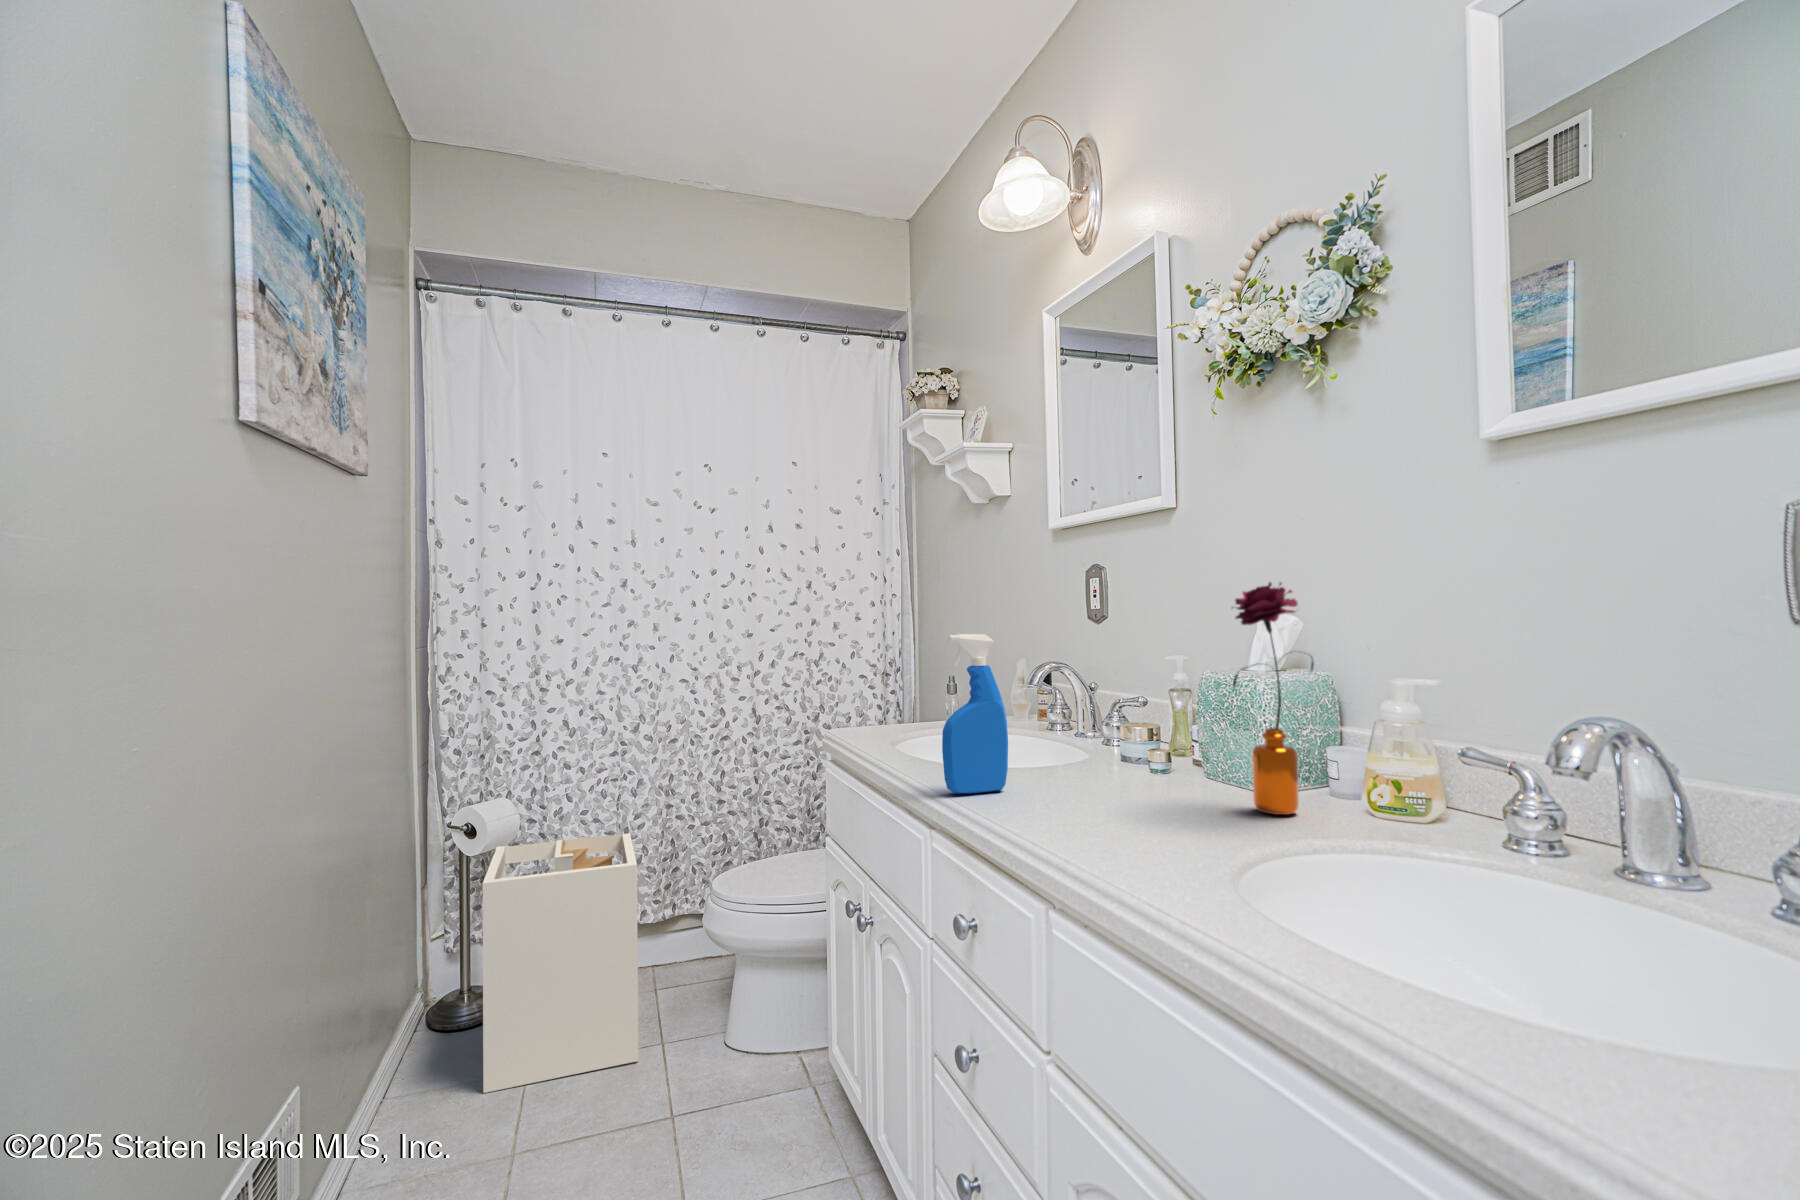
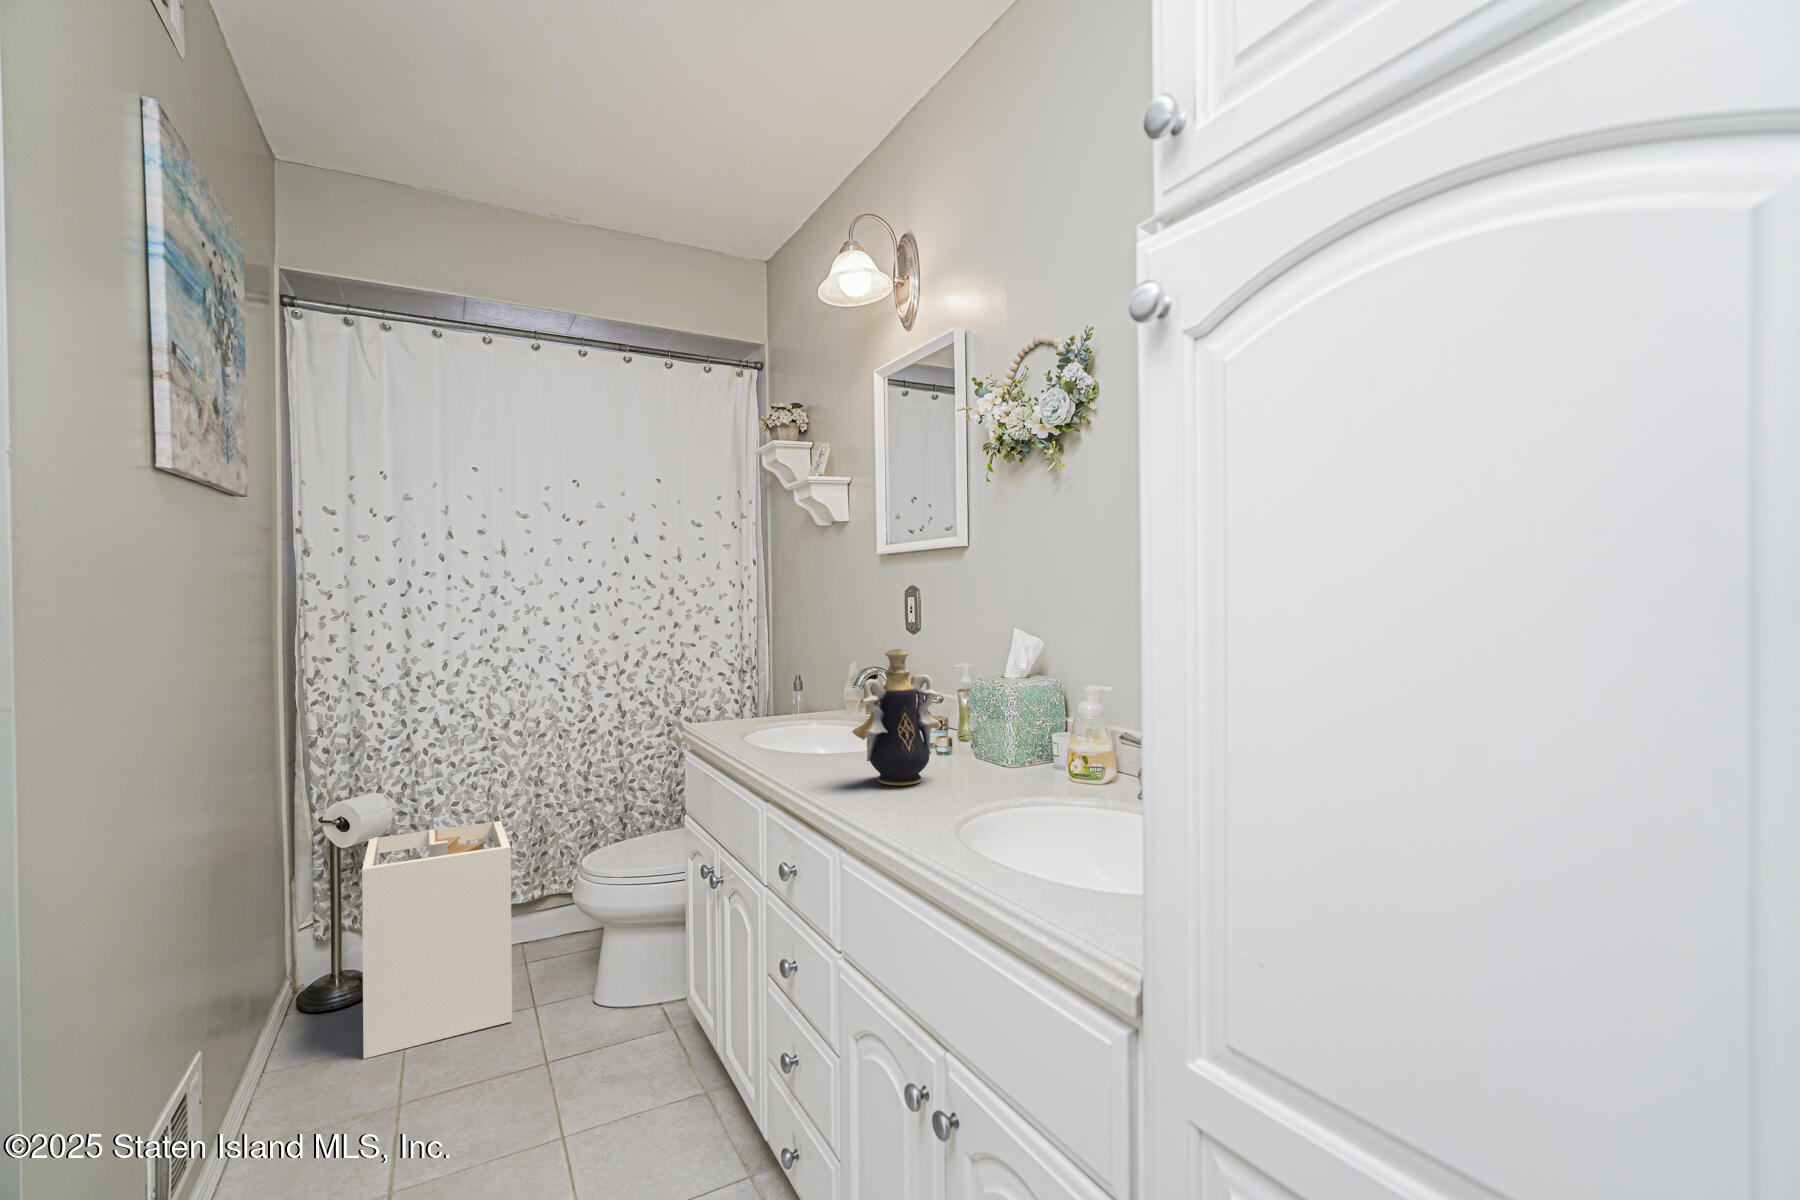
flower: present [1232,582,1314,815] -> none [985,615,1040,781]
decorative vase: none [1047,630,1168,815] -> present [852,649,941,786]
spray bottle: present [942,634,1008,793] -> none [776,651,828,774]

